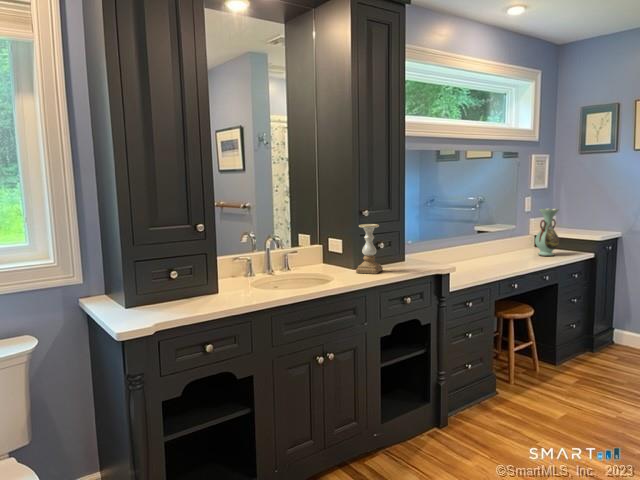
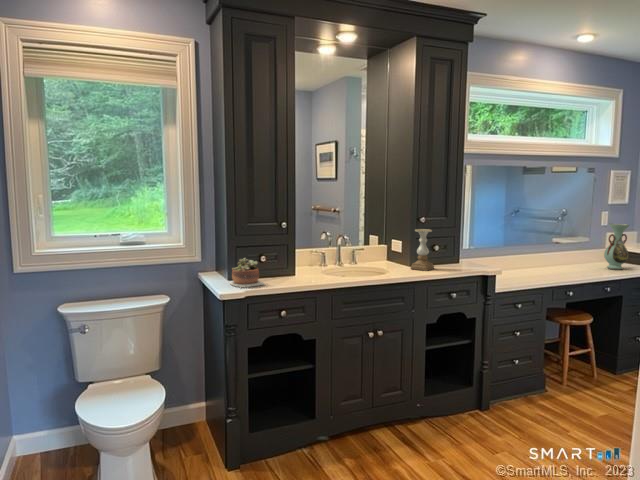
succulent plant: none [126,276,180,320] -> present [230,258,264,288]

